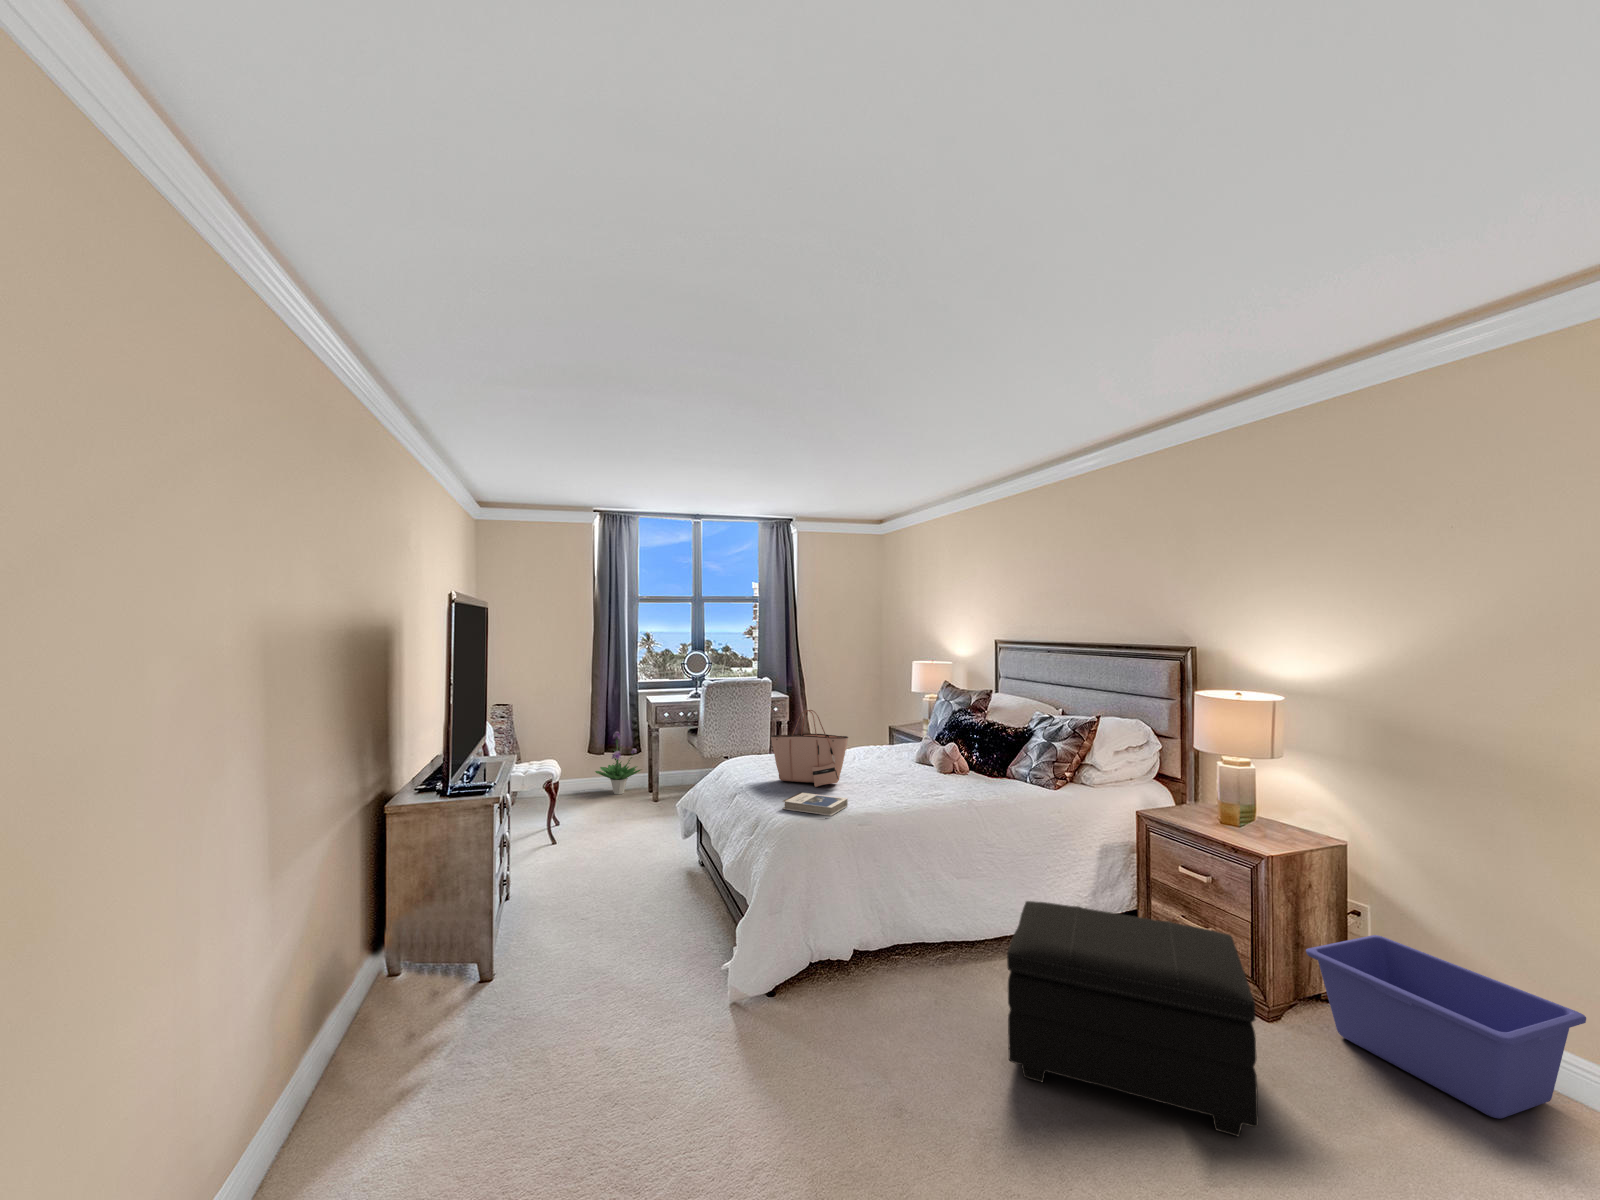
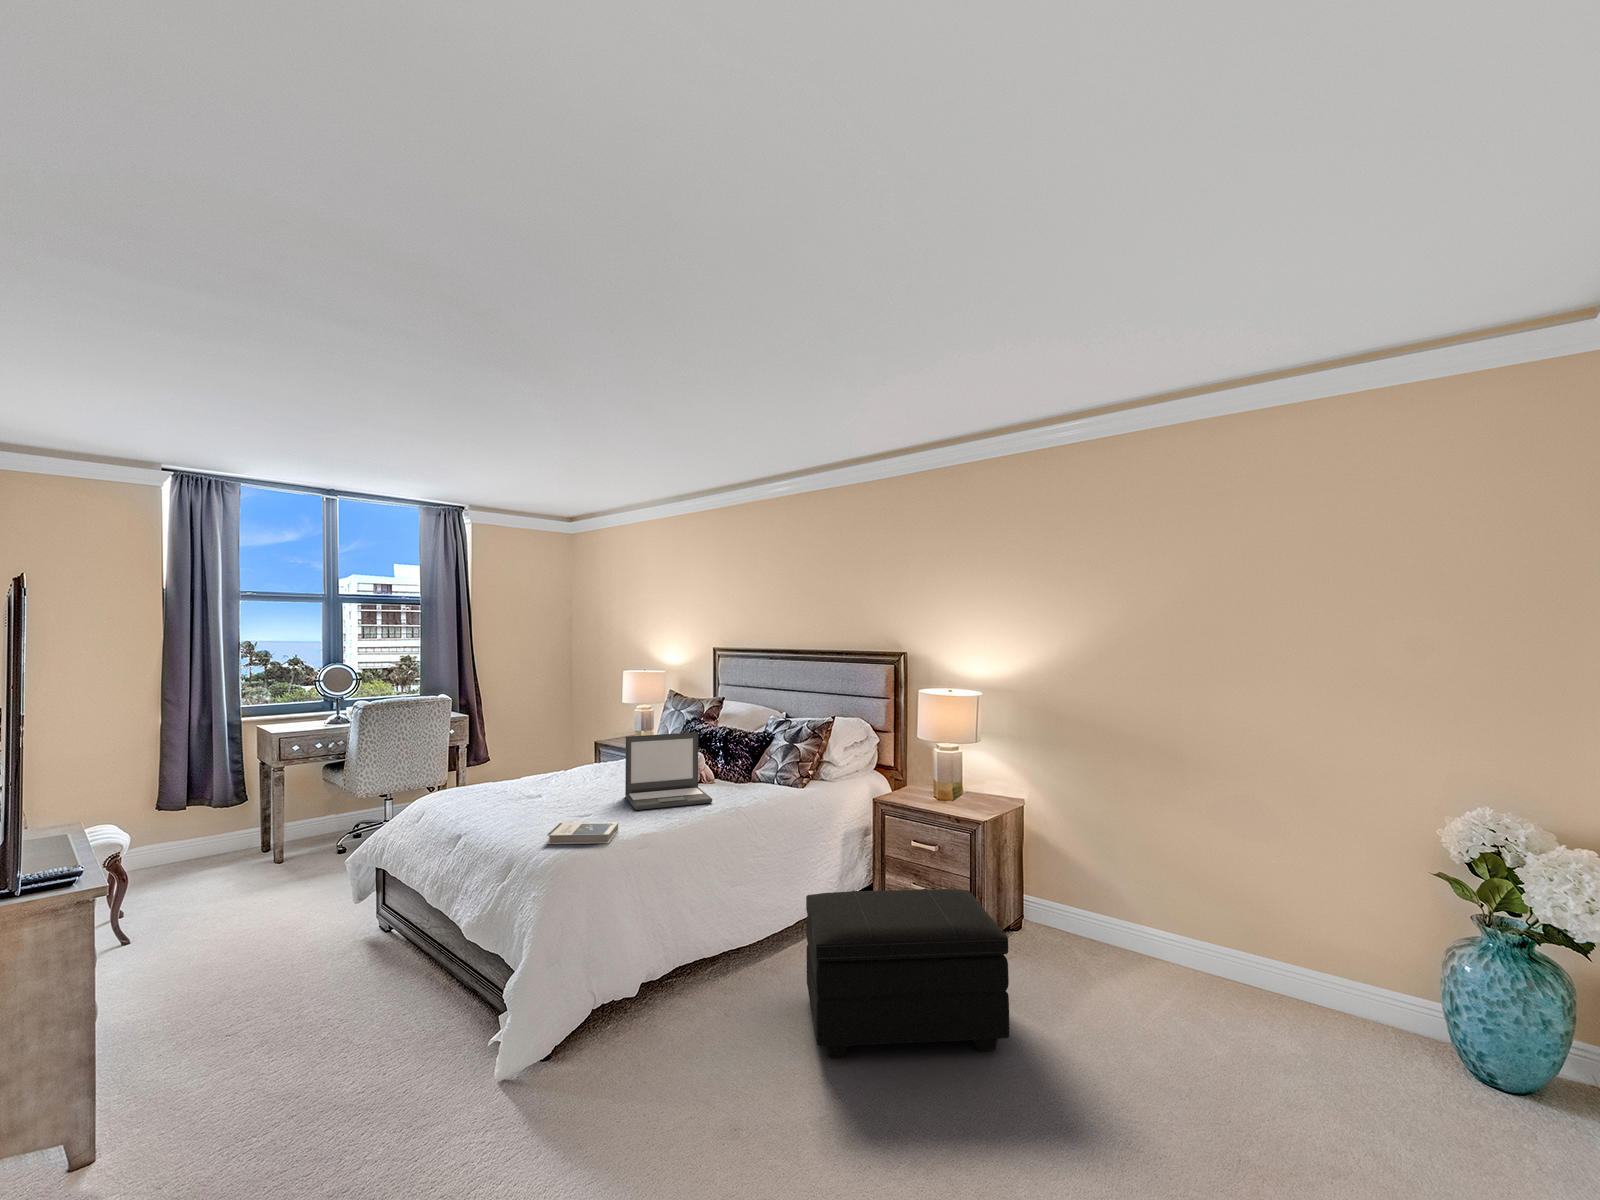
tote bag: present [771,710,848,787] -> none [506,729,602,815]
laptop: none [875,721,950,792] -> present [625,732,712,810]
potted plant: present [595,732,640,794] -> none [169,779,251,866]
storage bin: present [1306,935,1586,1119] -> none [1007,871,1166,984]

